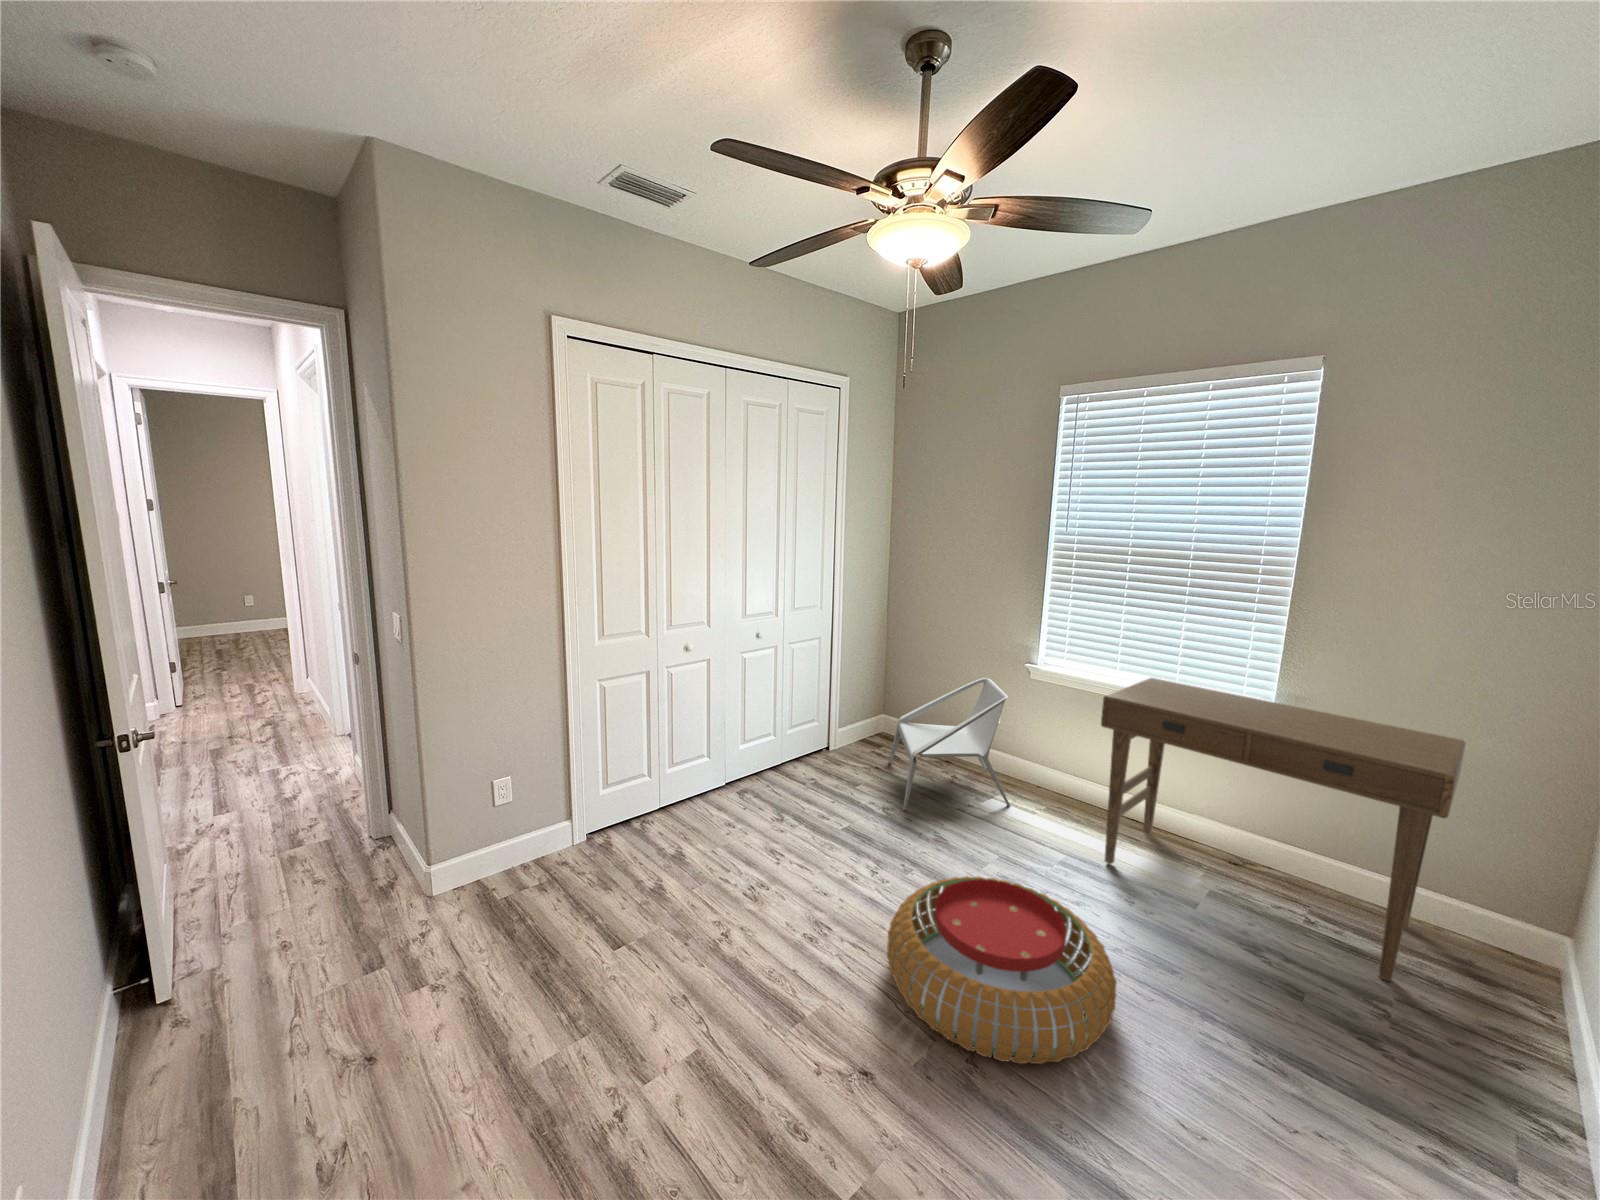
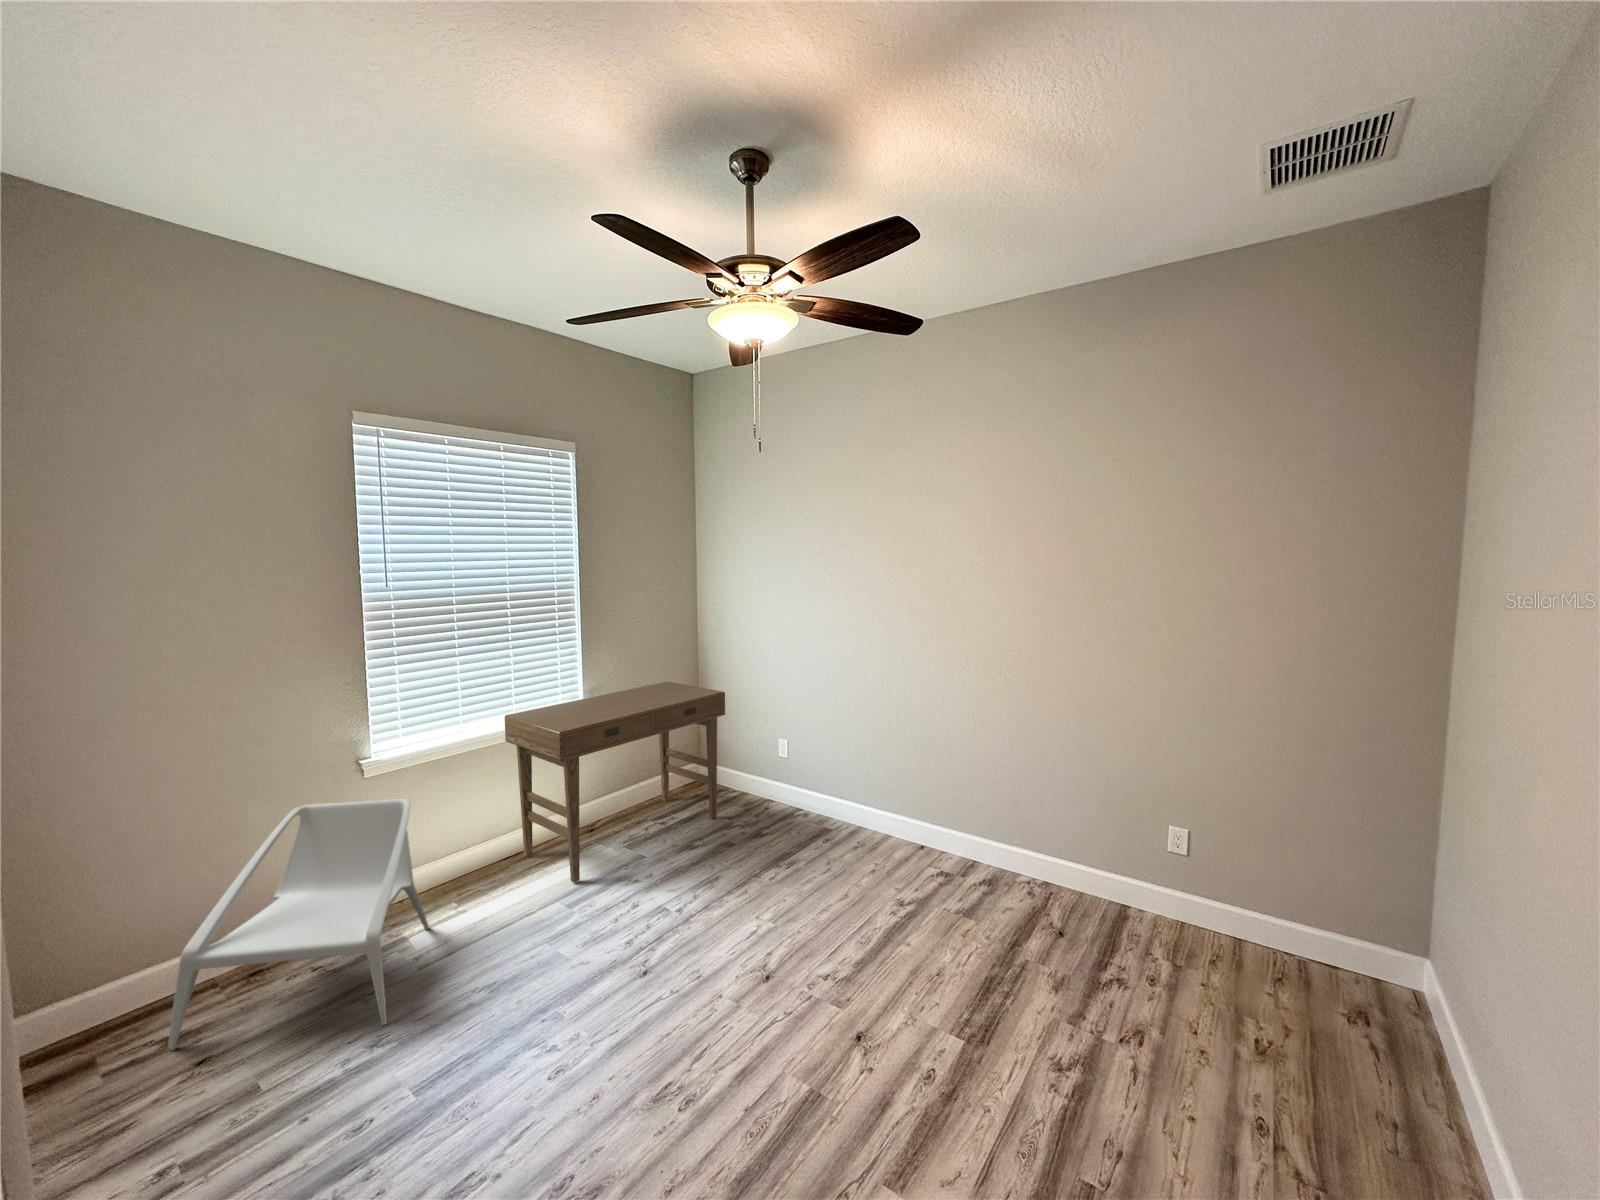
pouf: present [887,876,1117,1064] -> none [653,871,836,1016]

